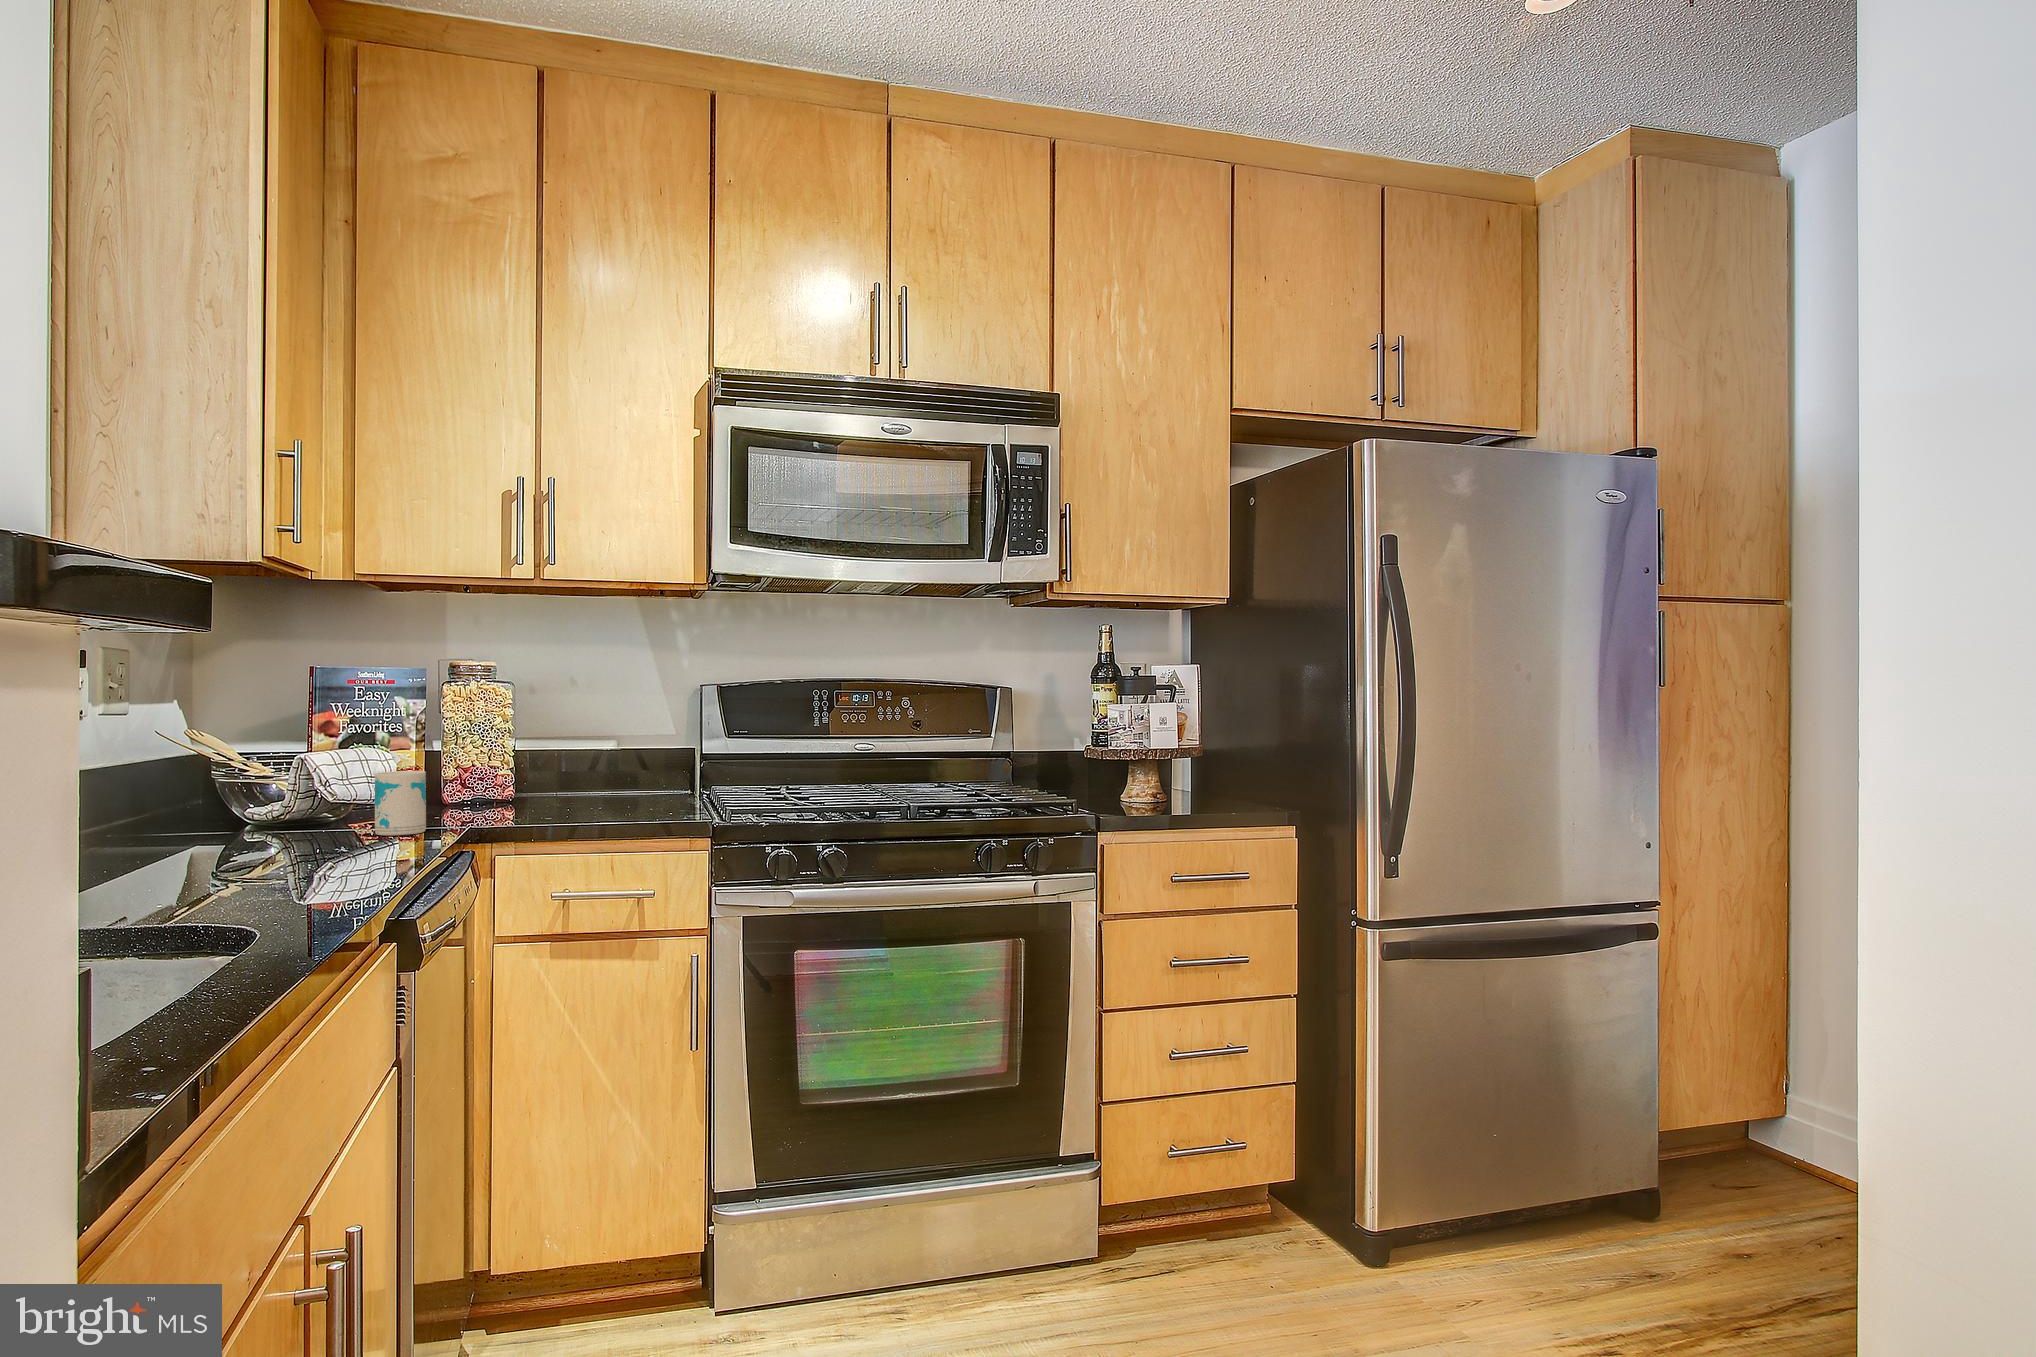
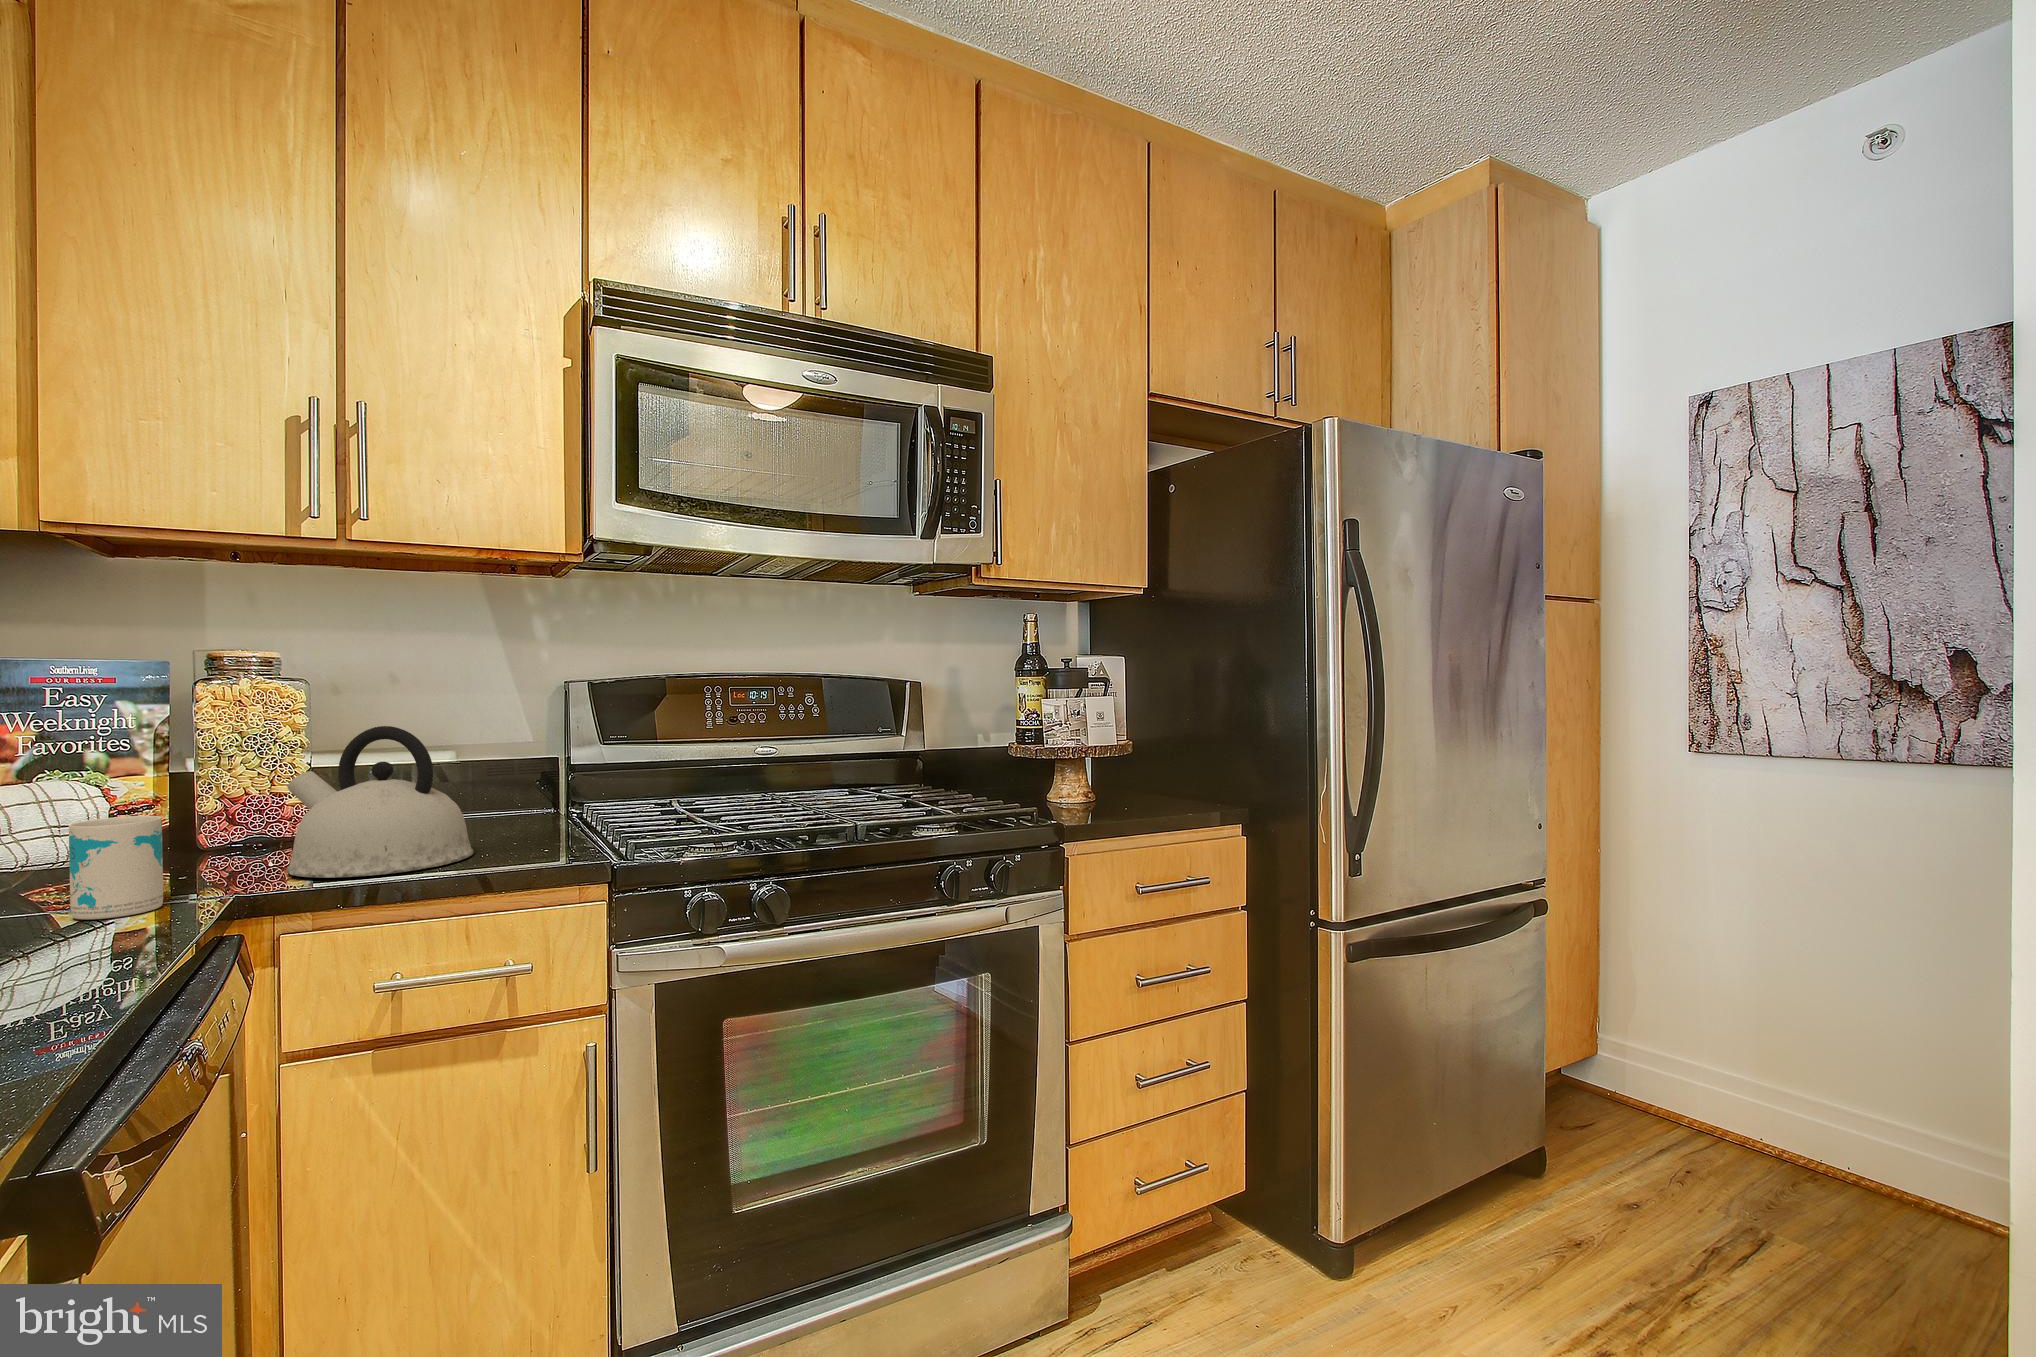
kettle: none [499,715,623,822] -> present [287,726,474,878]

